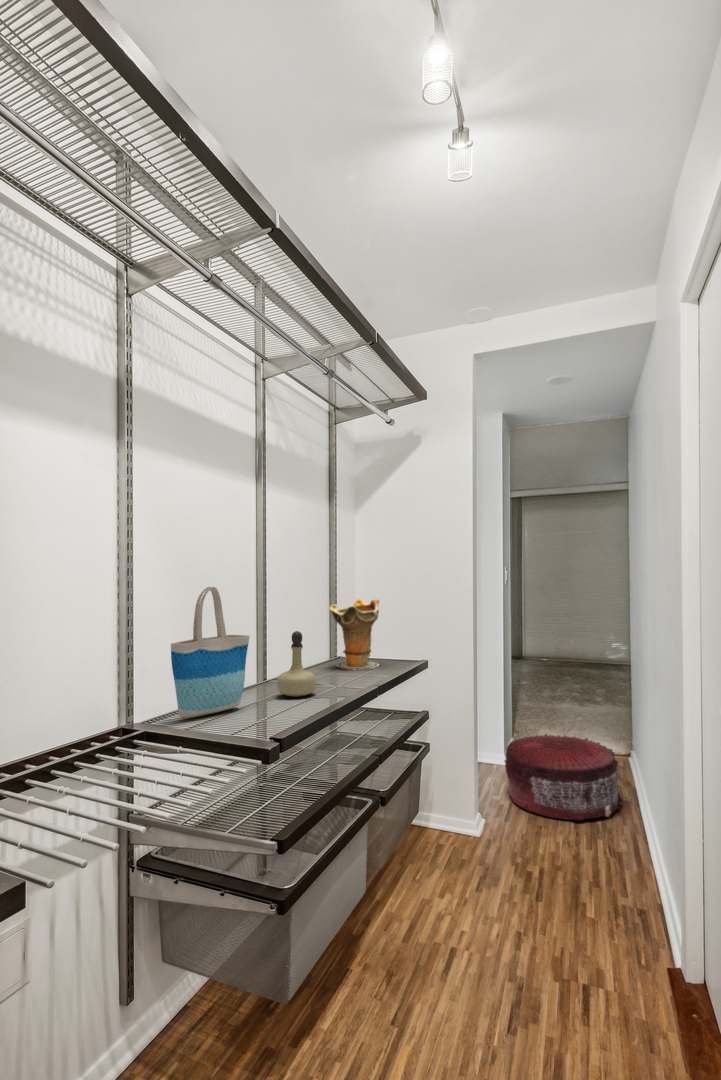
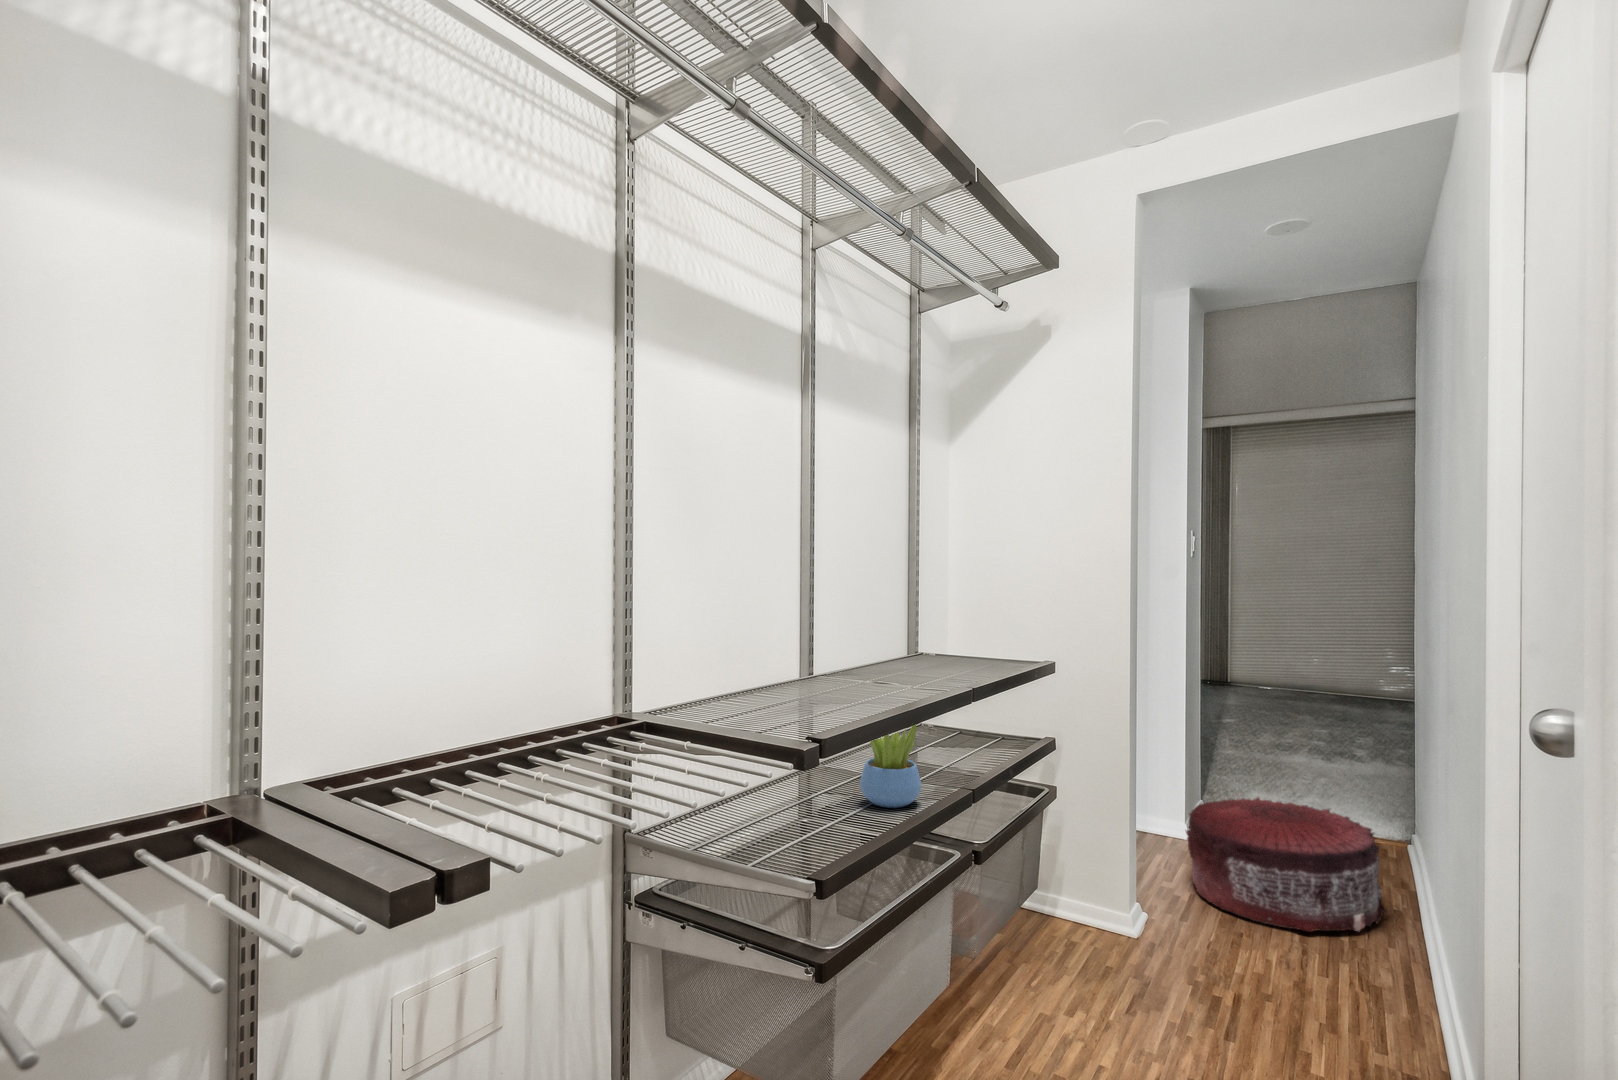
tote bag: present [171,586,249,718] -> none [681,537,789,713]
decorative vase: present [329,599,379,669] -> none [913,574,988,674]
perfume bottle: present [277,631,317,697] -> none [829,607,884,699]
succulent plant: none [301,706,344,774] -> present [860,724,921,808]

